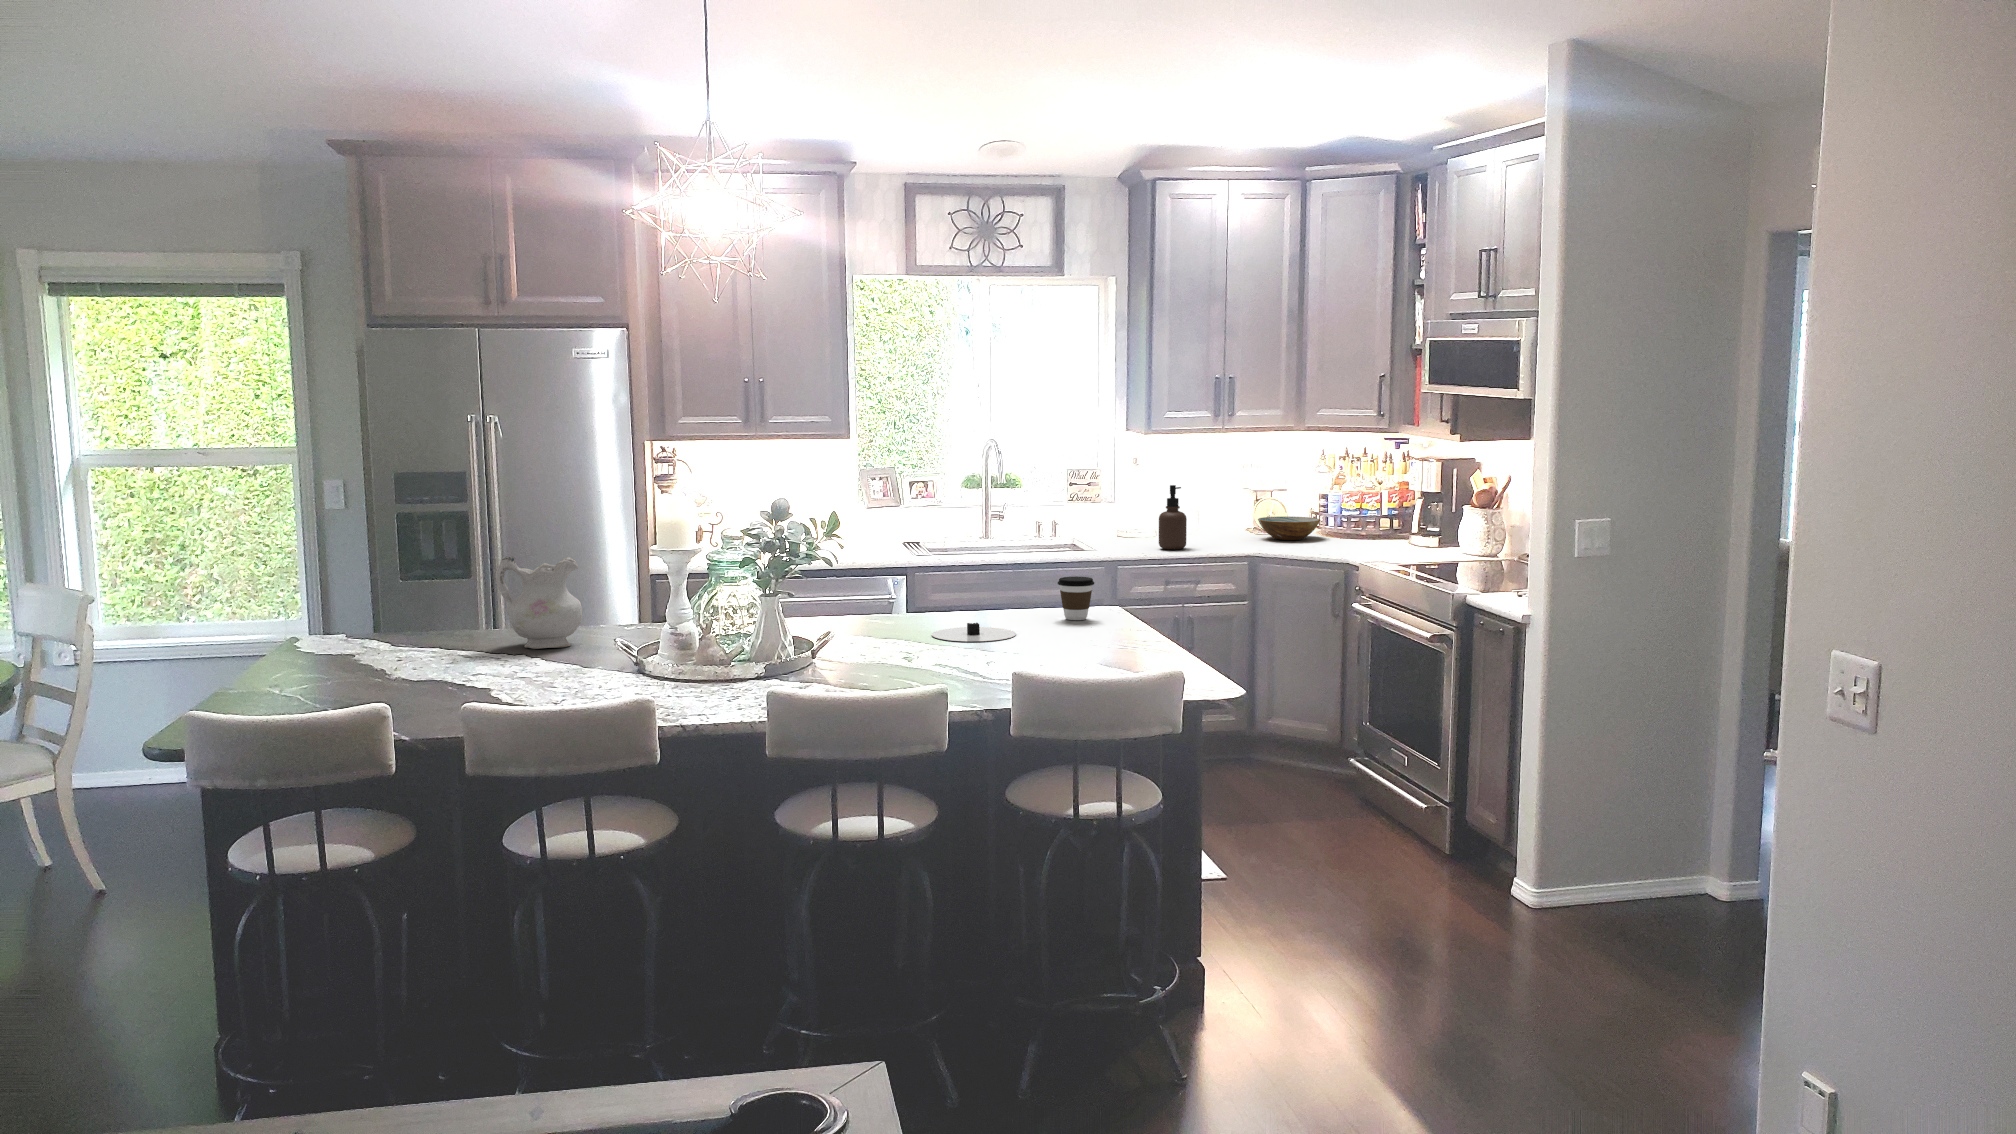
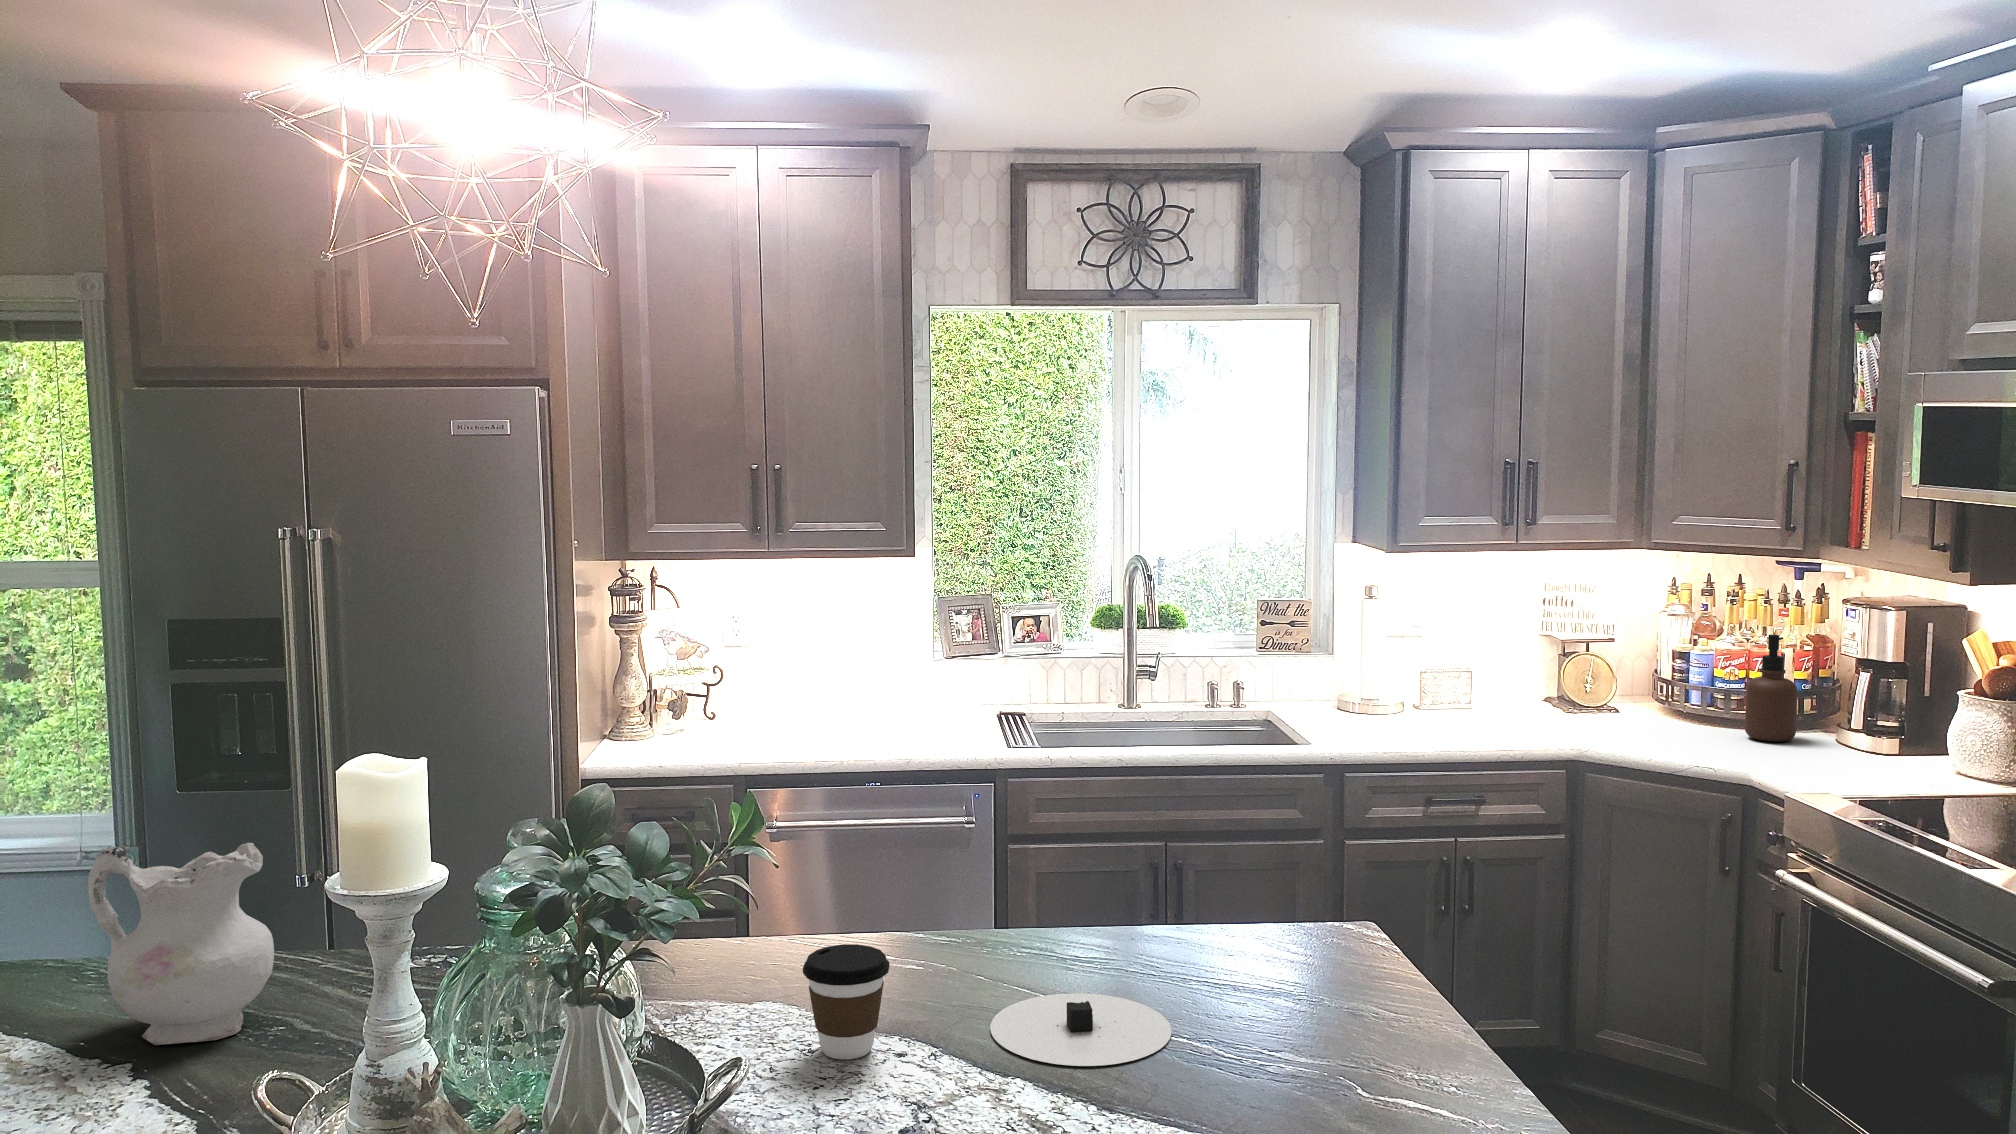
soap dispenser: present [1159,485,1187,550] -> present [1745,635,1798,742]
bowl: present [1258,517,1320,540] -> none [1570,686,1678,730]
coffee cup: present [1058,576,1094,620] -> present [803,944,889,1059]

